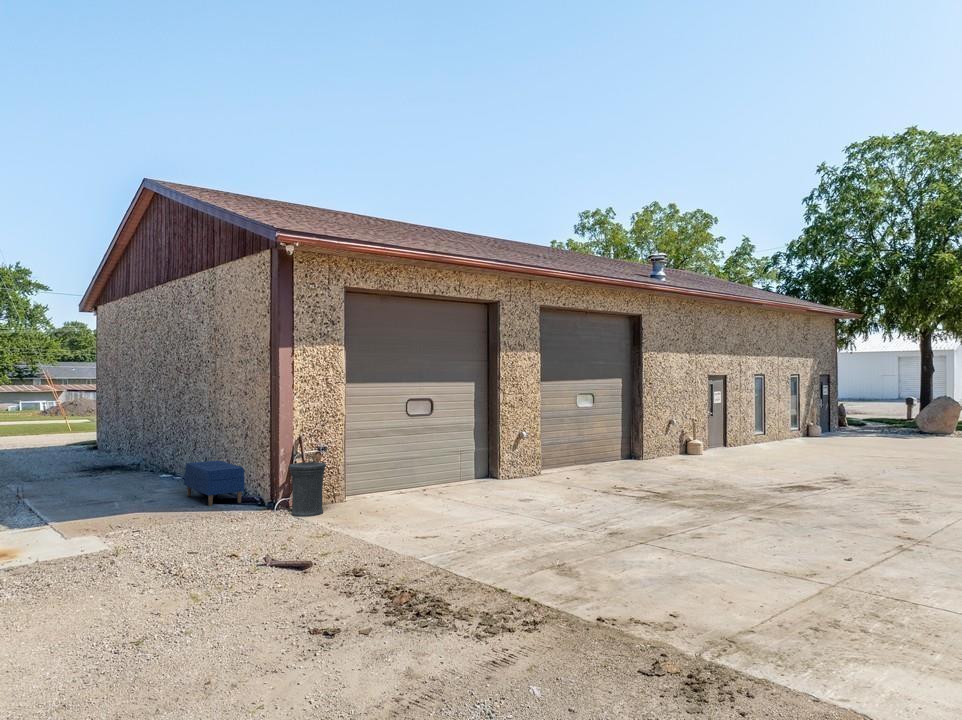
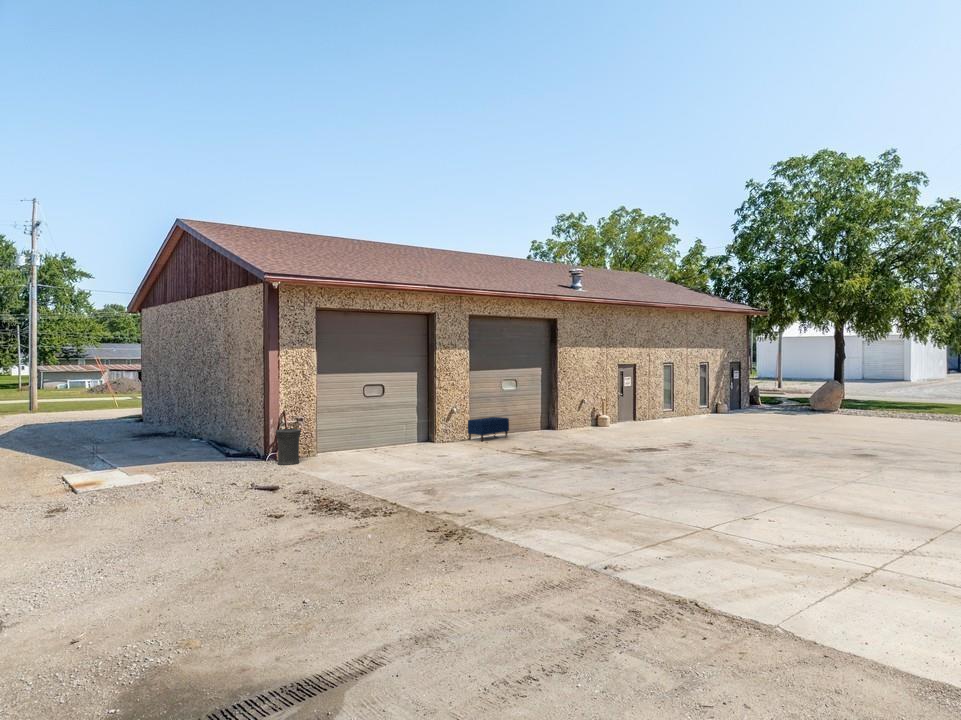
bench: present [185,461,245,507] -> present [468,417,509,441]

